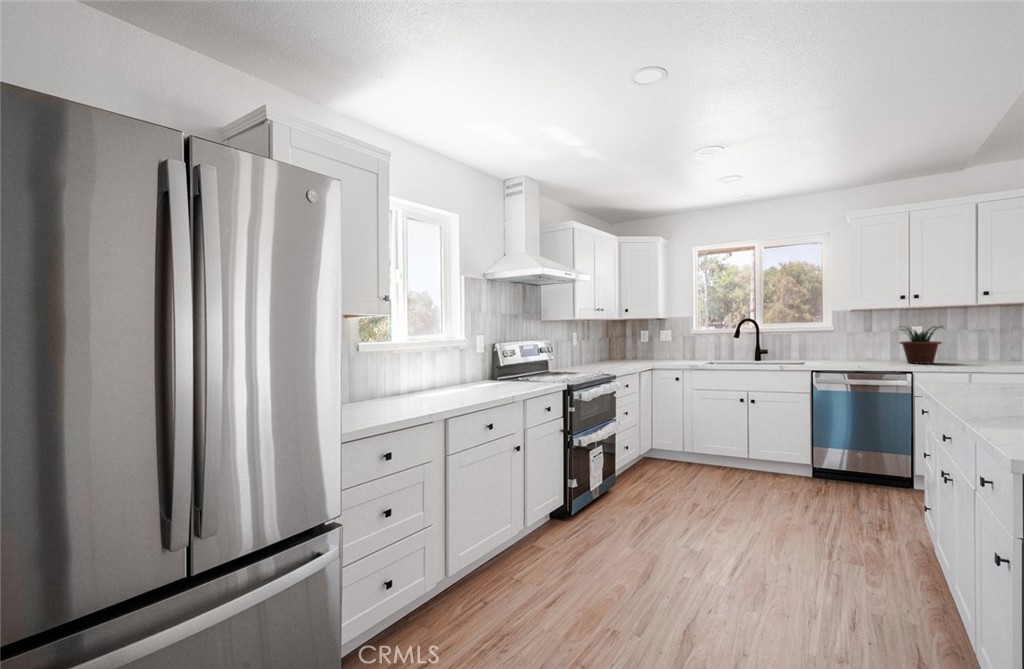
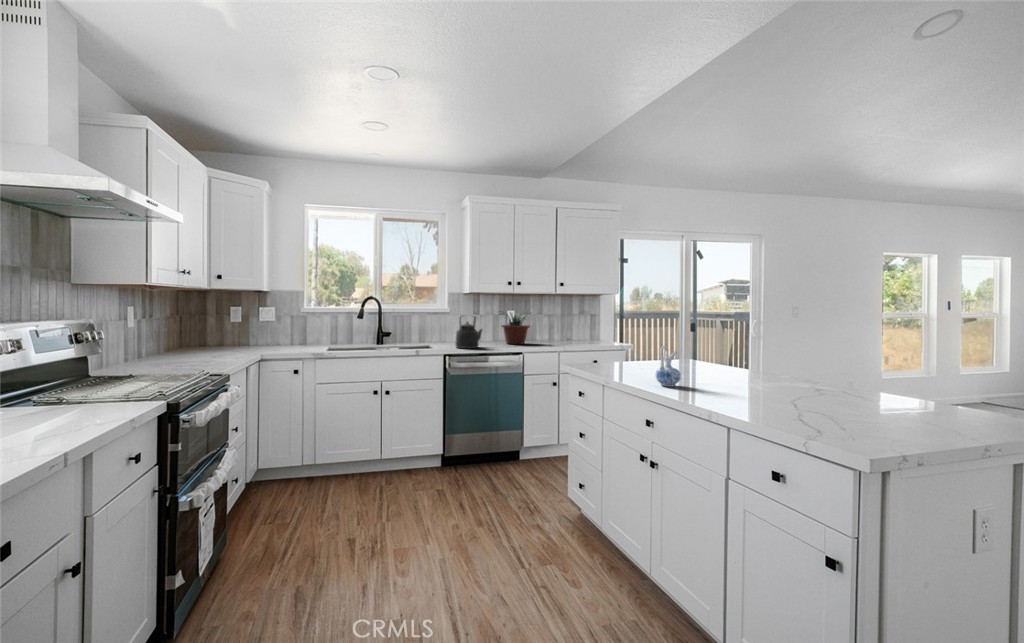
kettle: none [829,332,866,366] -> present [455,316,482,348]
ceramic pitcher: none [960,358,995,402] -> present [656,346,681,386]

